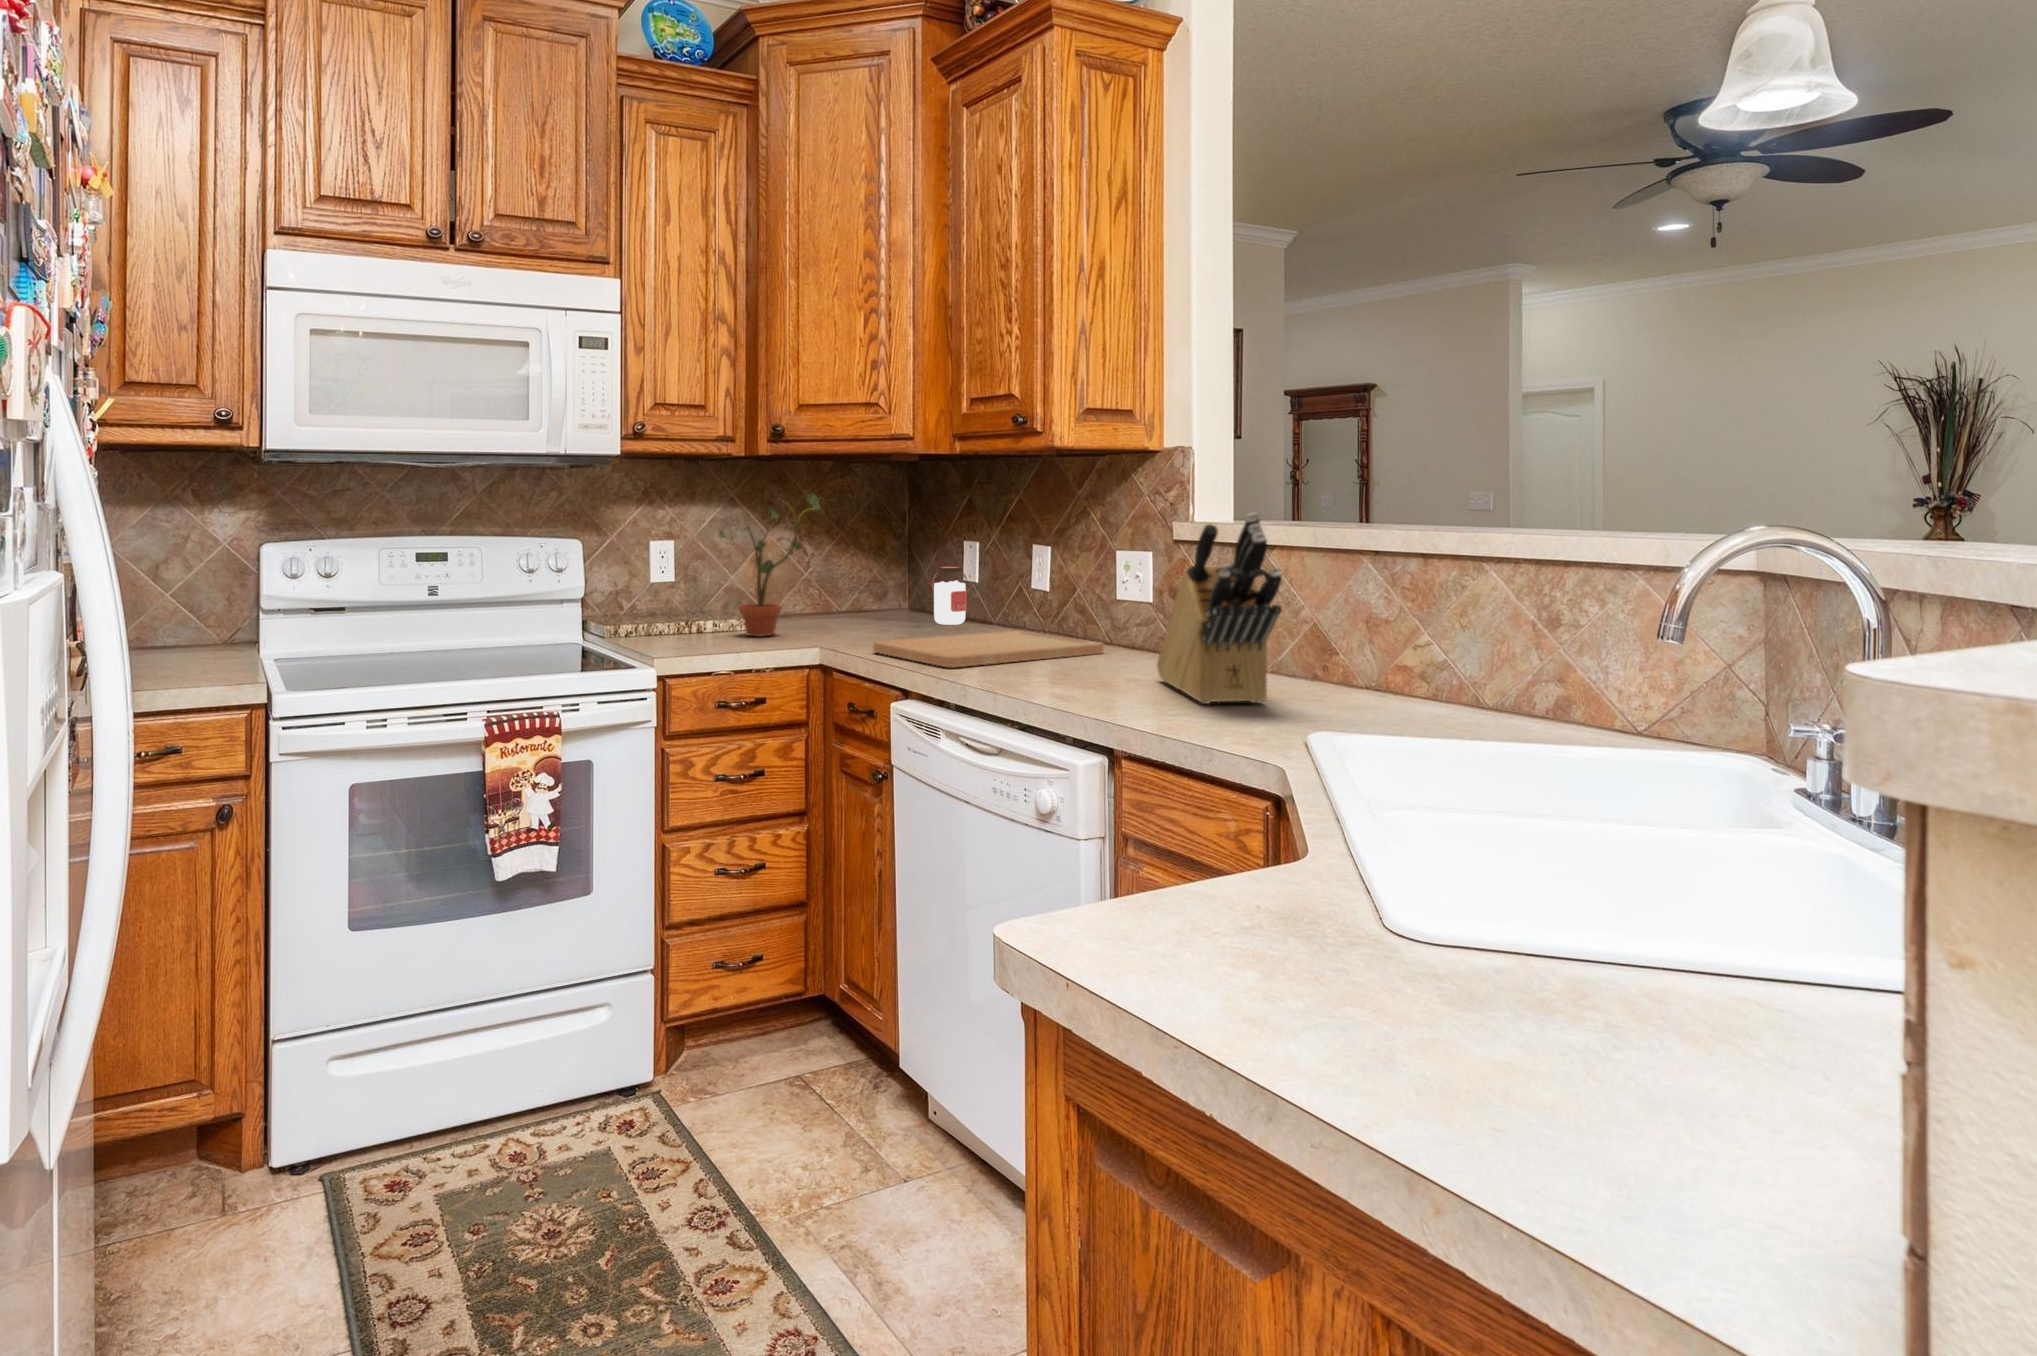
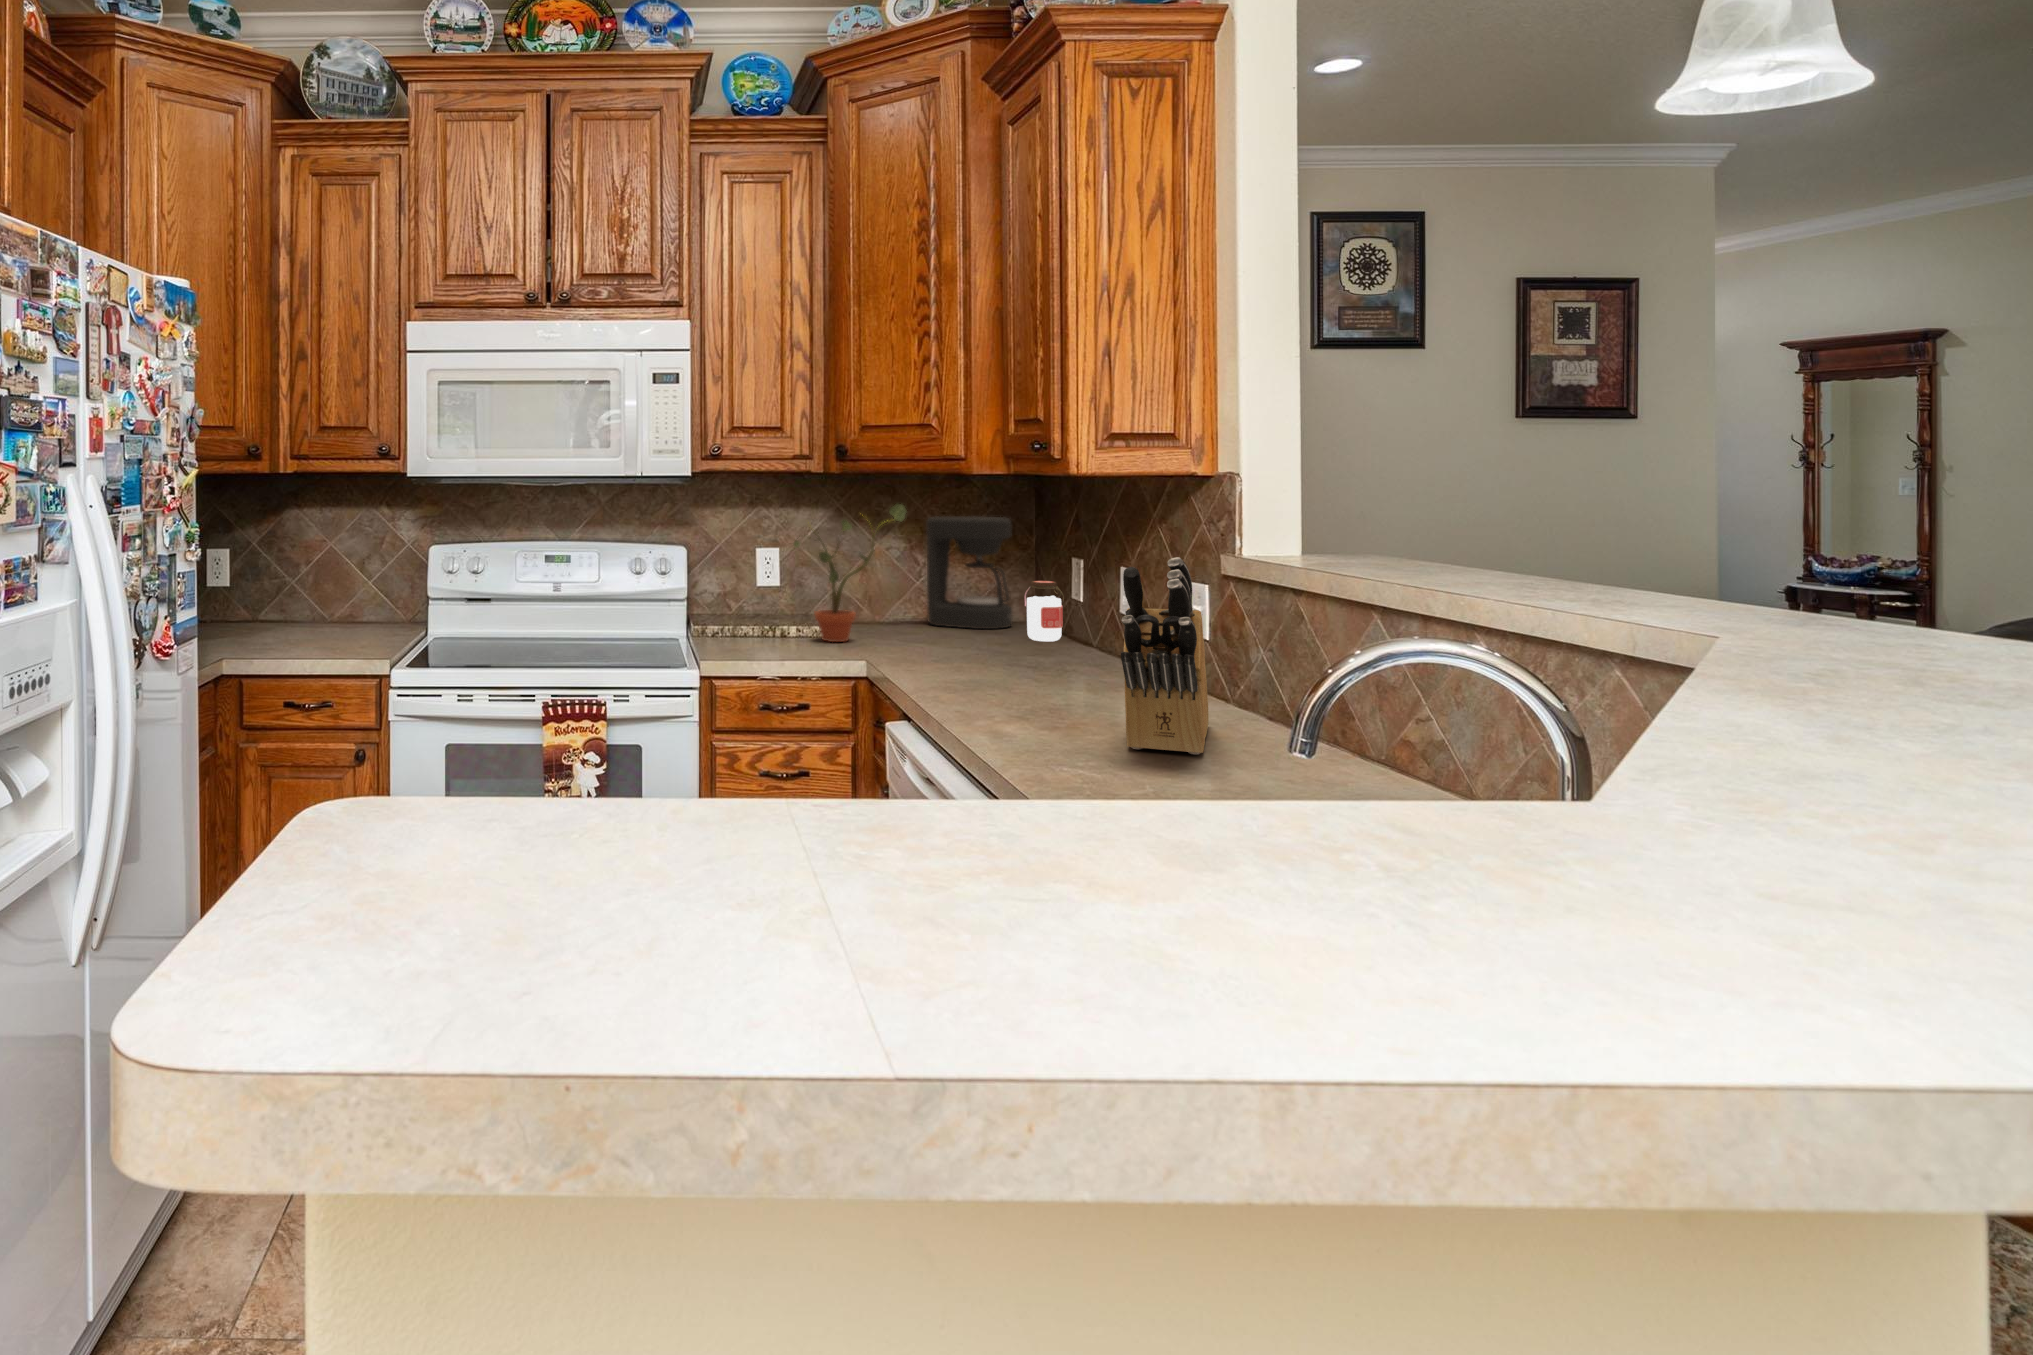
coffee maker: none [819,509,899,618] -> present [927,516,1012,629]
cutting board: present [873,631,1104,668] -> none [907,654,1149,689]

